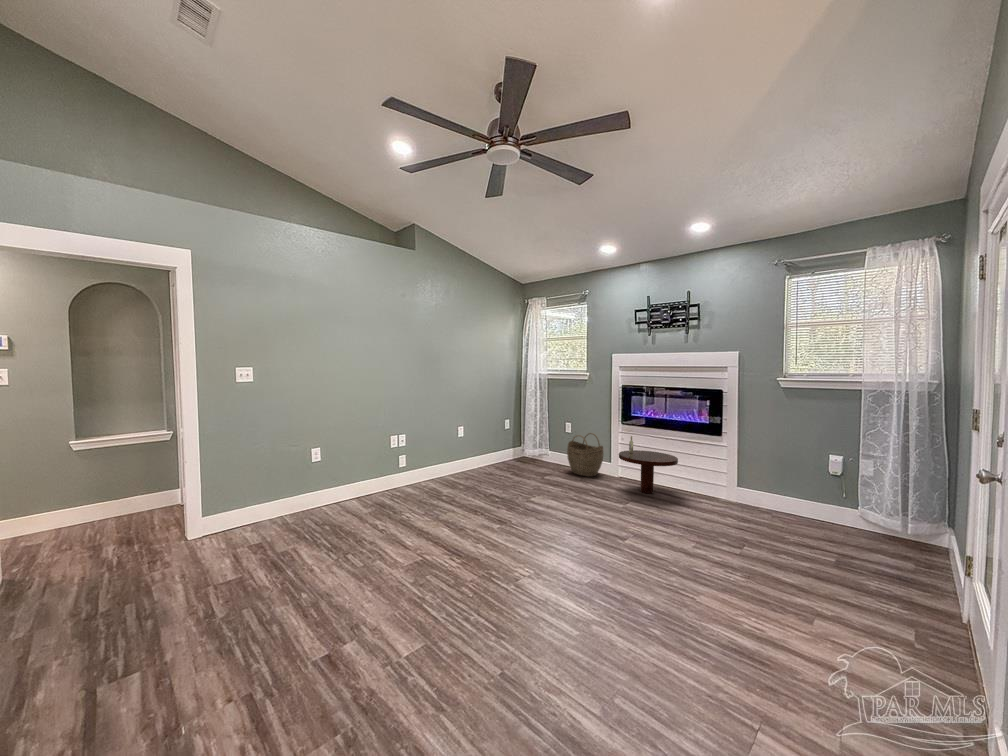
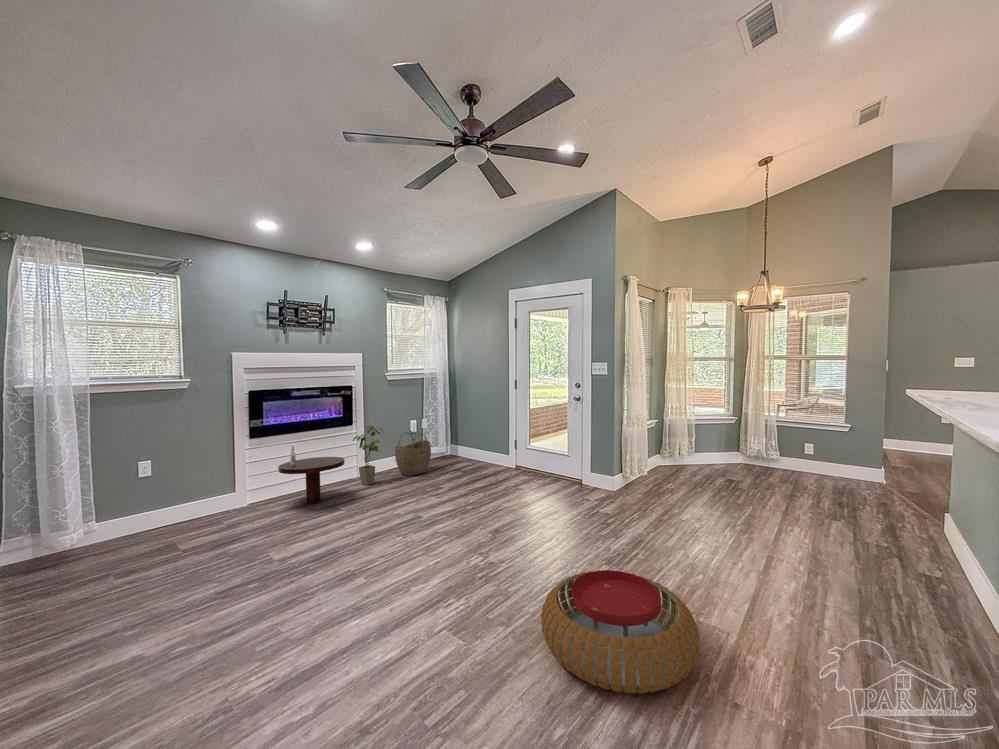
woven basket: present [567,433,603,477] -> present [395,432,431,476]
house plant: none [707,437,750,506] -> present [353,425,383,485]
pouf: none [269,568,424,689] -> present [541,570,700,694]

